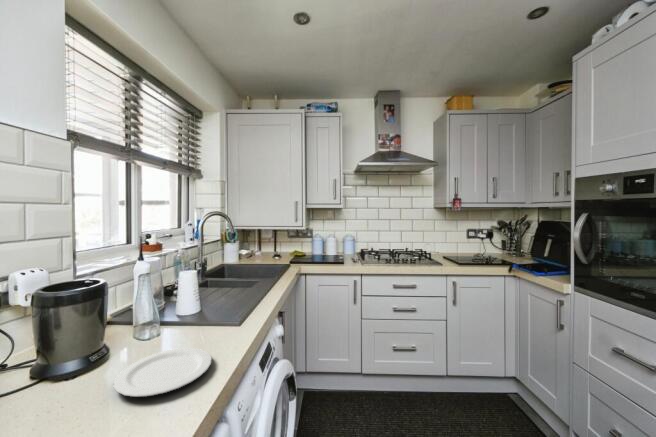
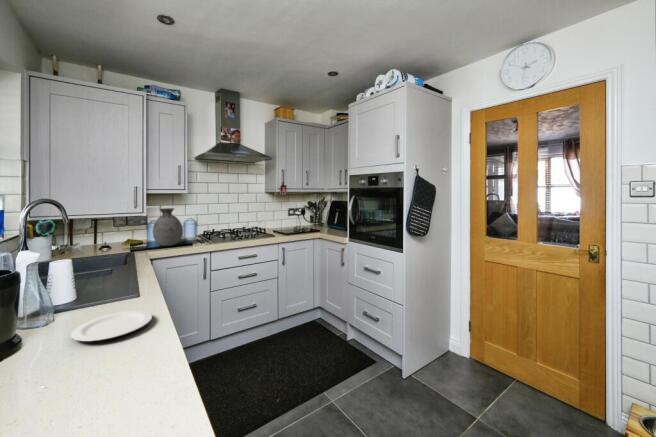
vase: none [310,223,337,262] -> present [153,208,183,246]

